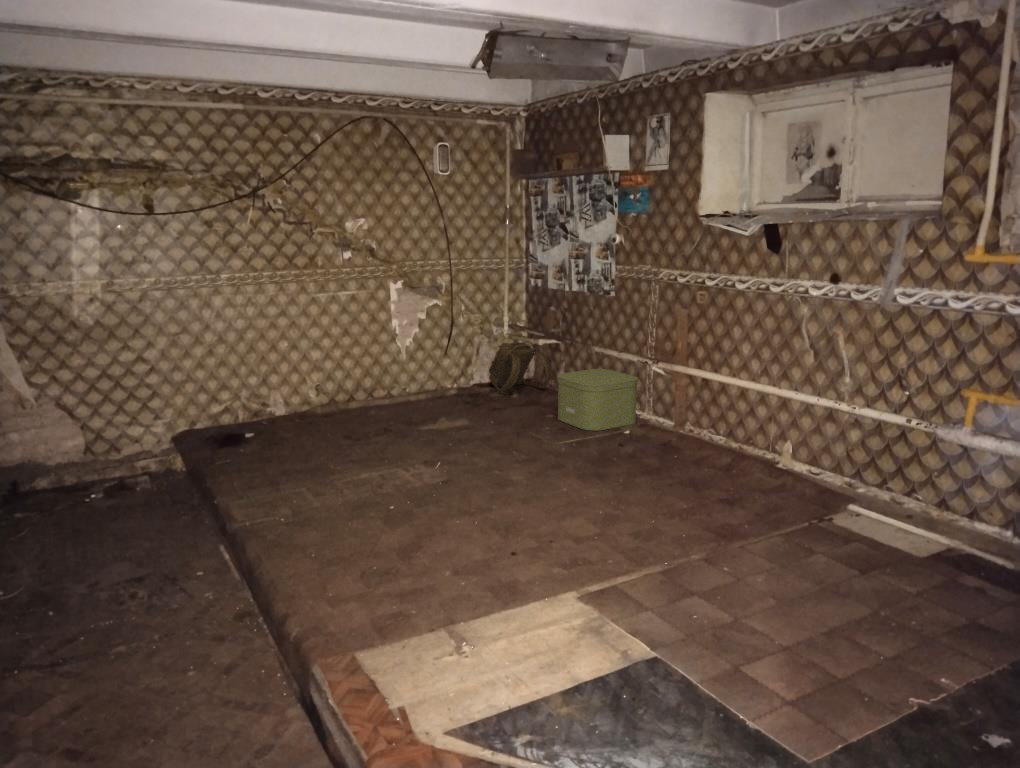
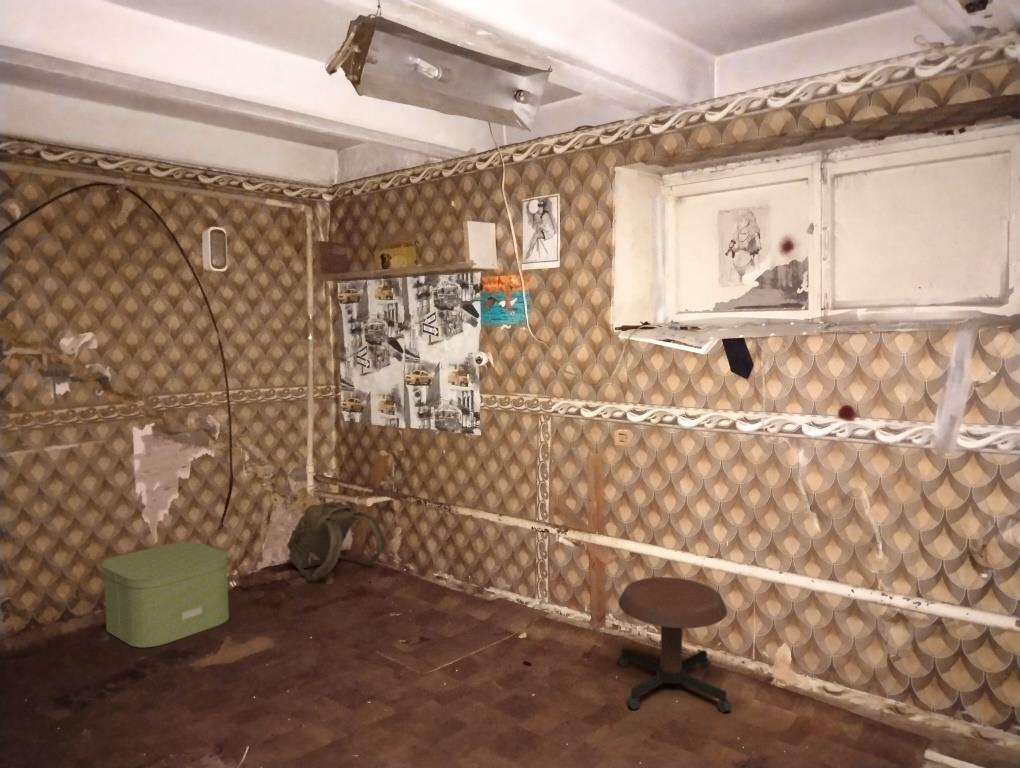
storage box: present [557,369,638,431] -> present [102,542,229,647]
stool: none [668,392,745,474] -> present [617,577,732,712]

